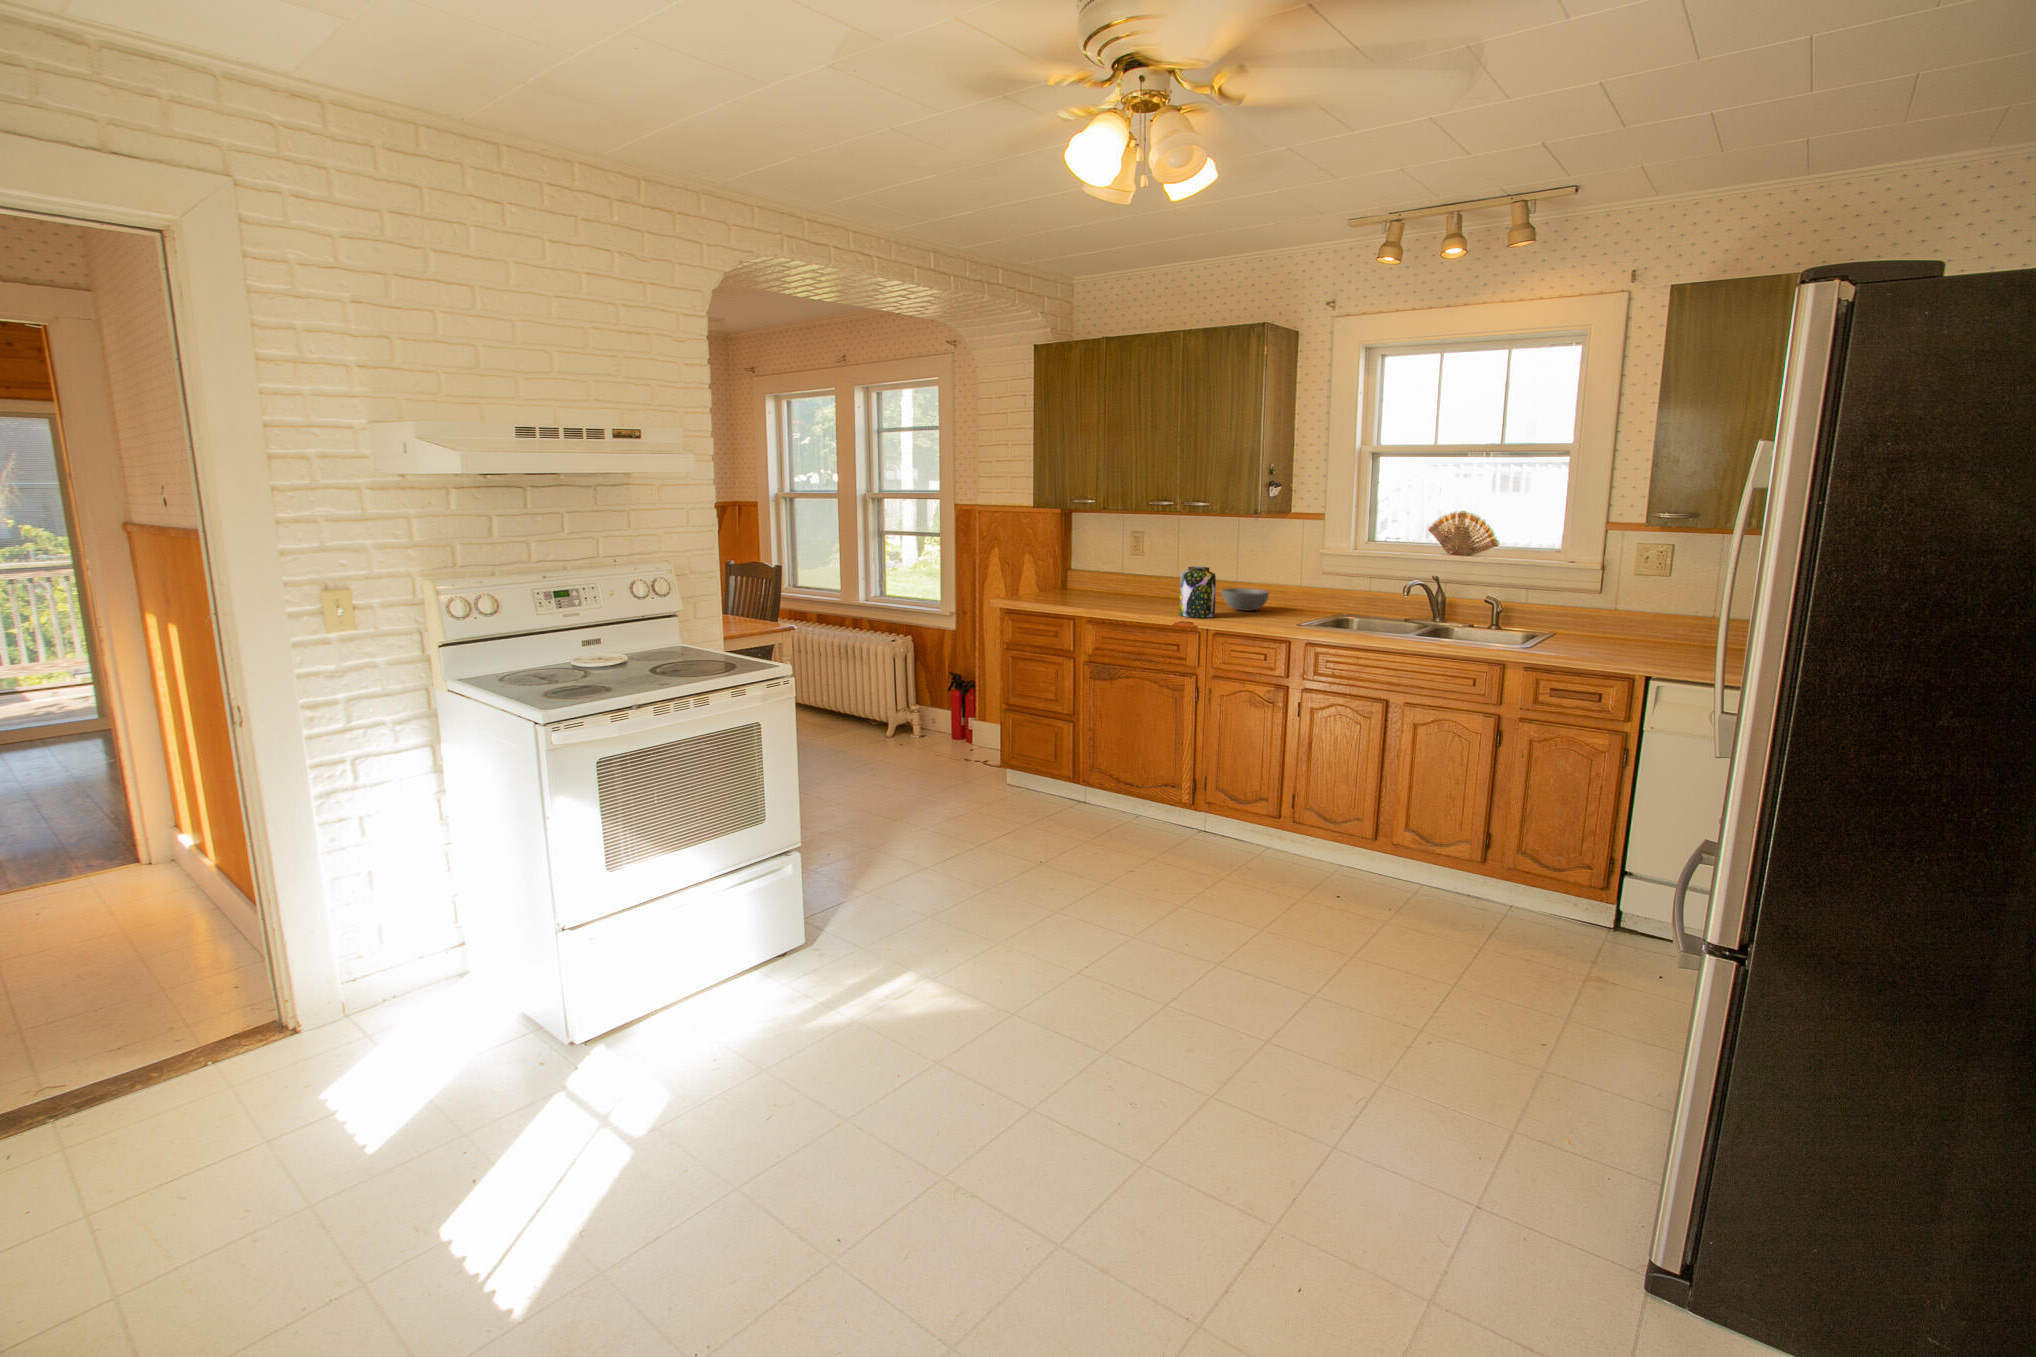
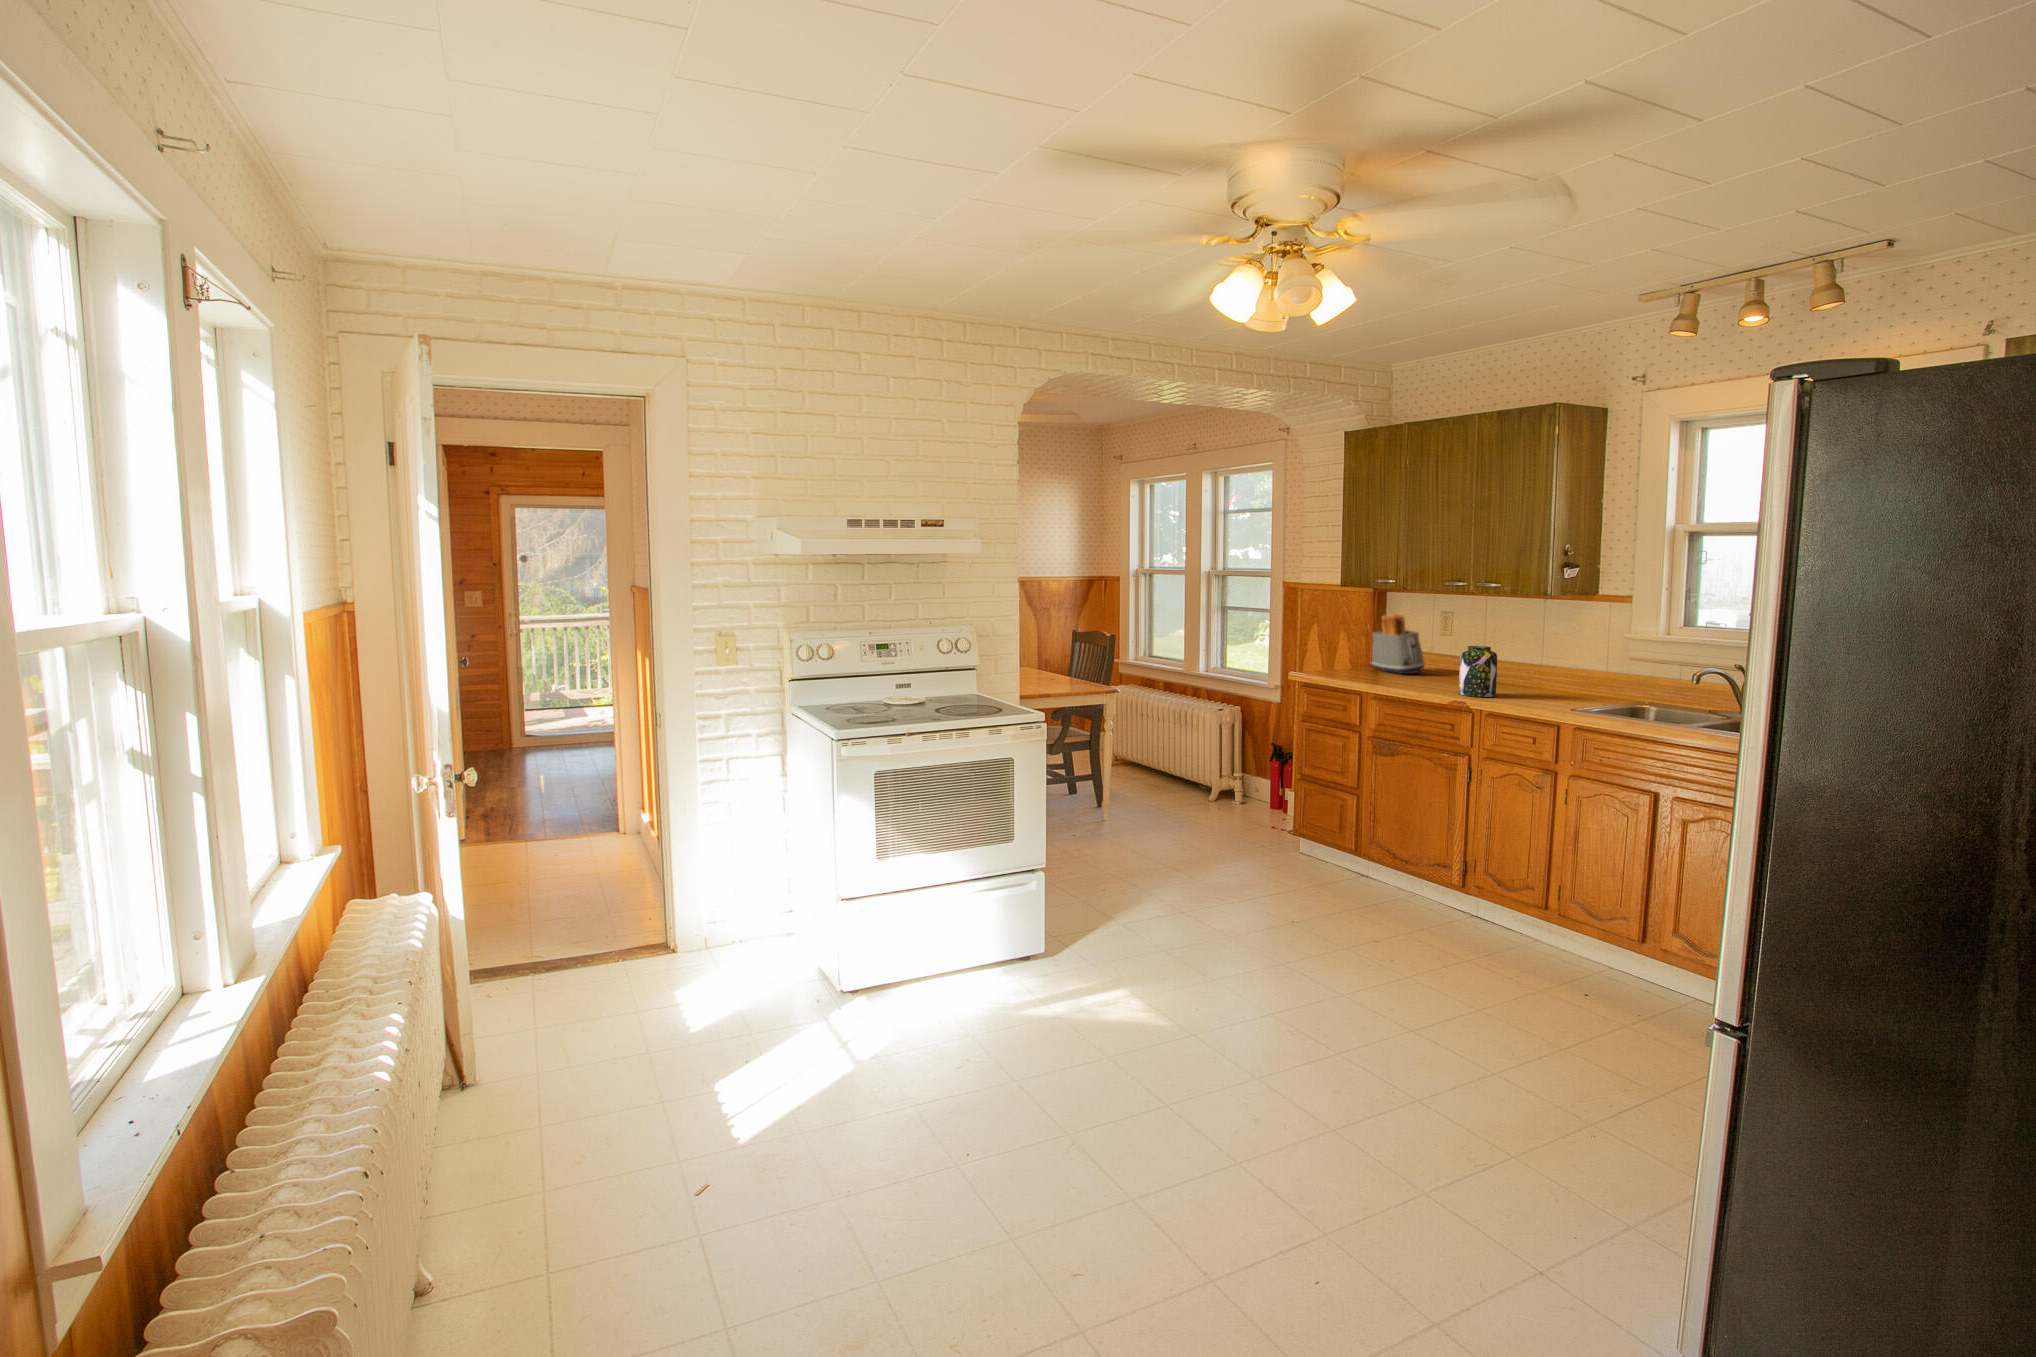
toaster: none [1069,536,1124,597] -> present [1372,614,1425,674]
bowl: present [1222,588,1269,611] -> none [1515,670,1569,693]

